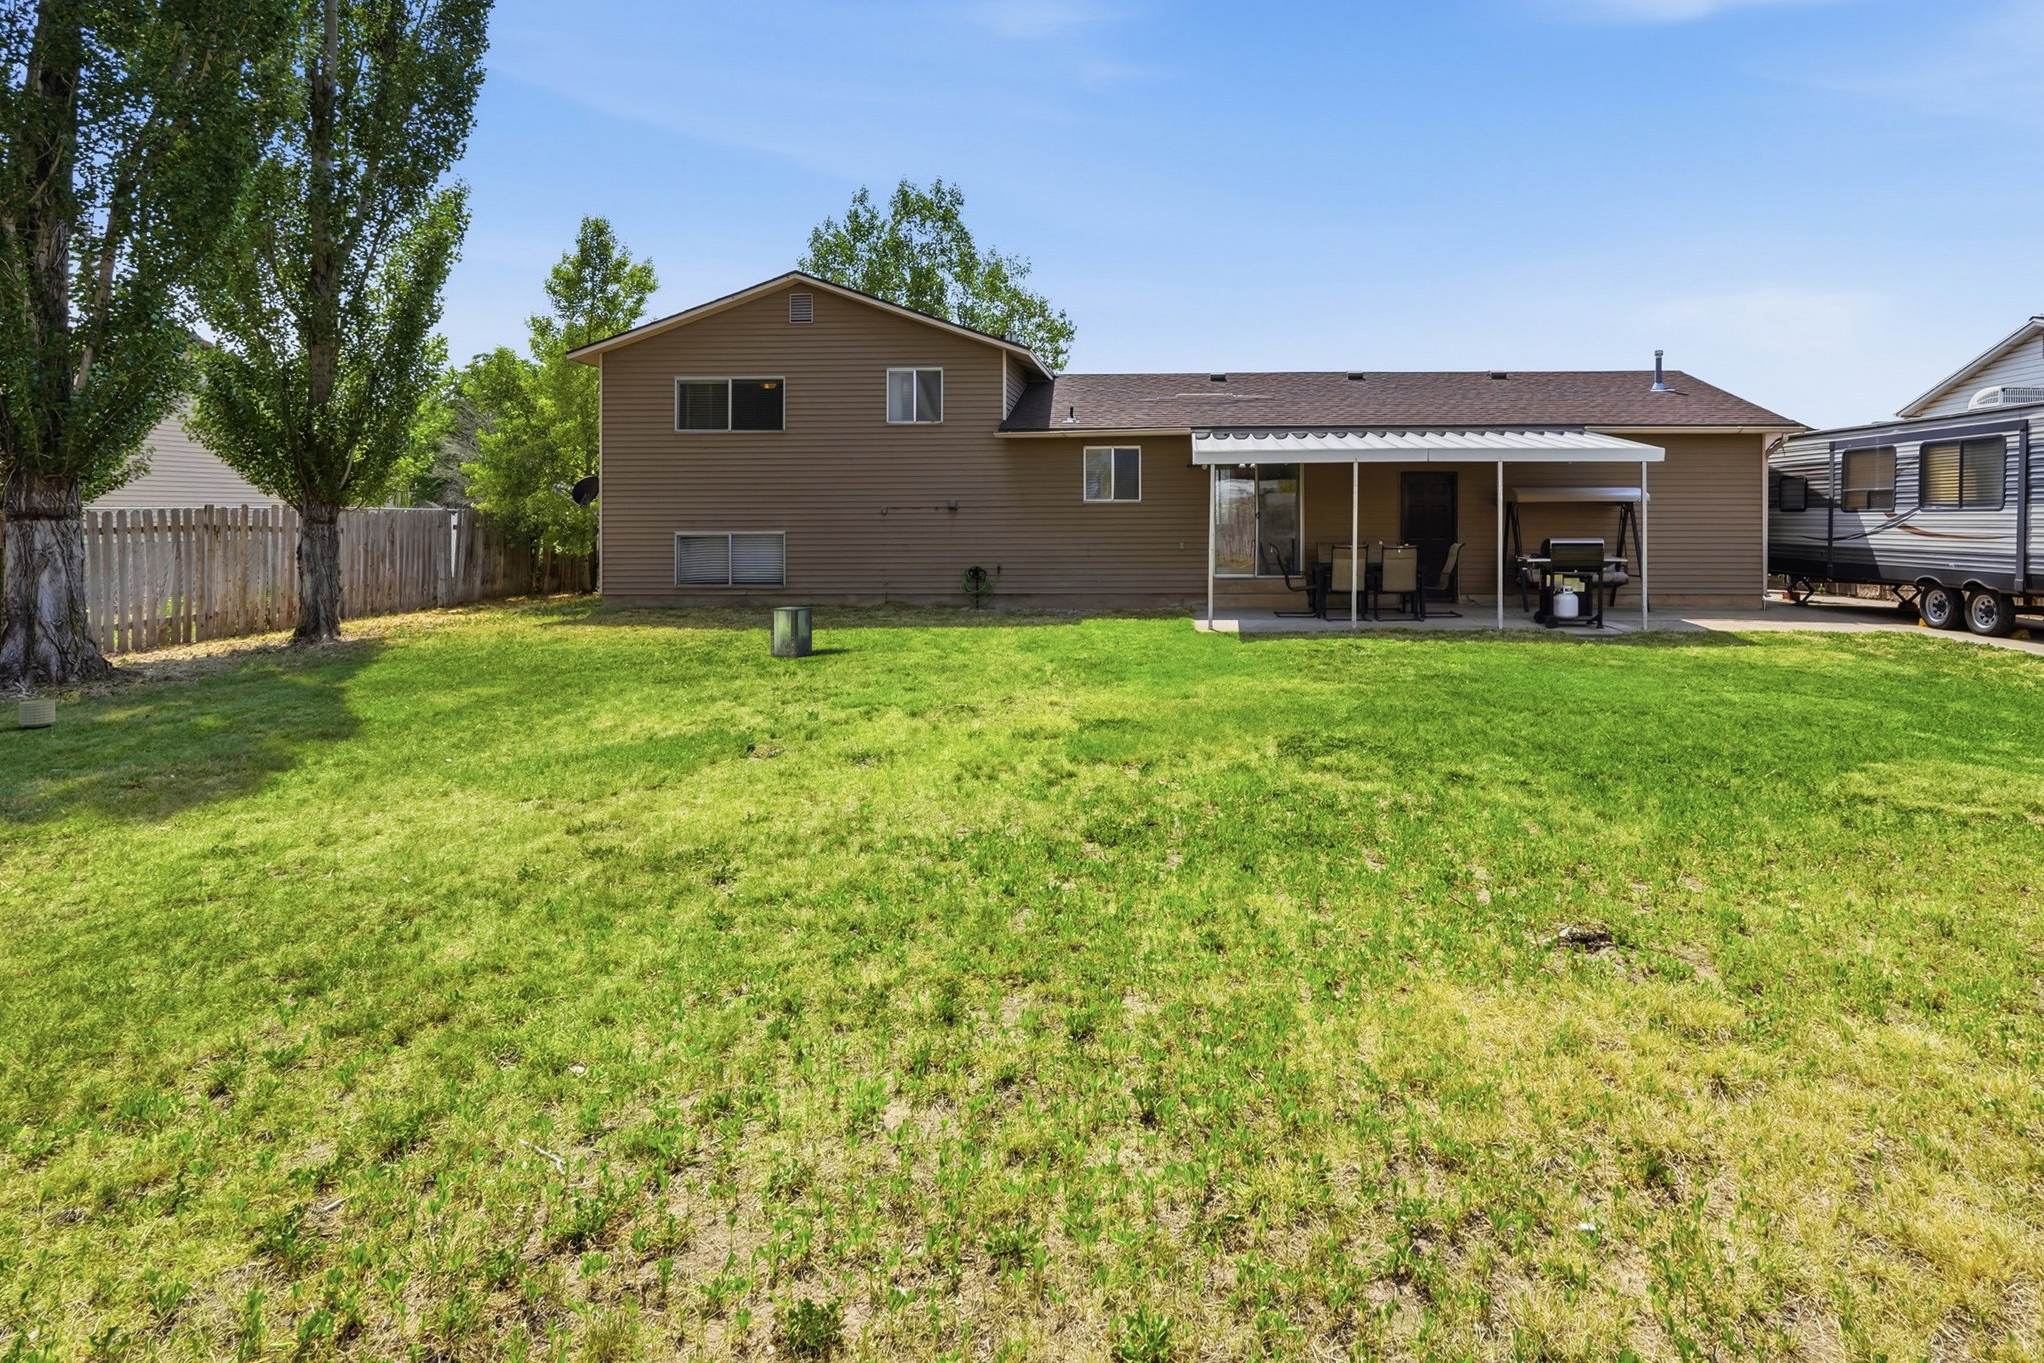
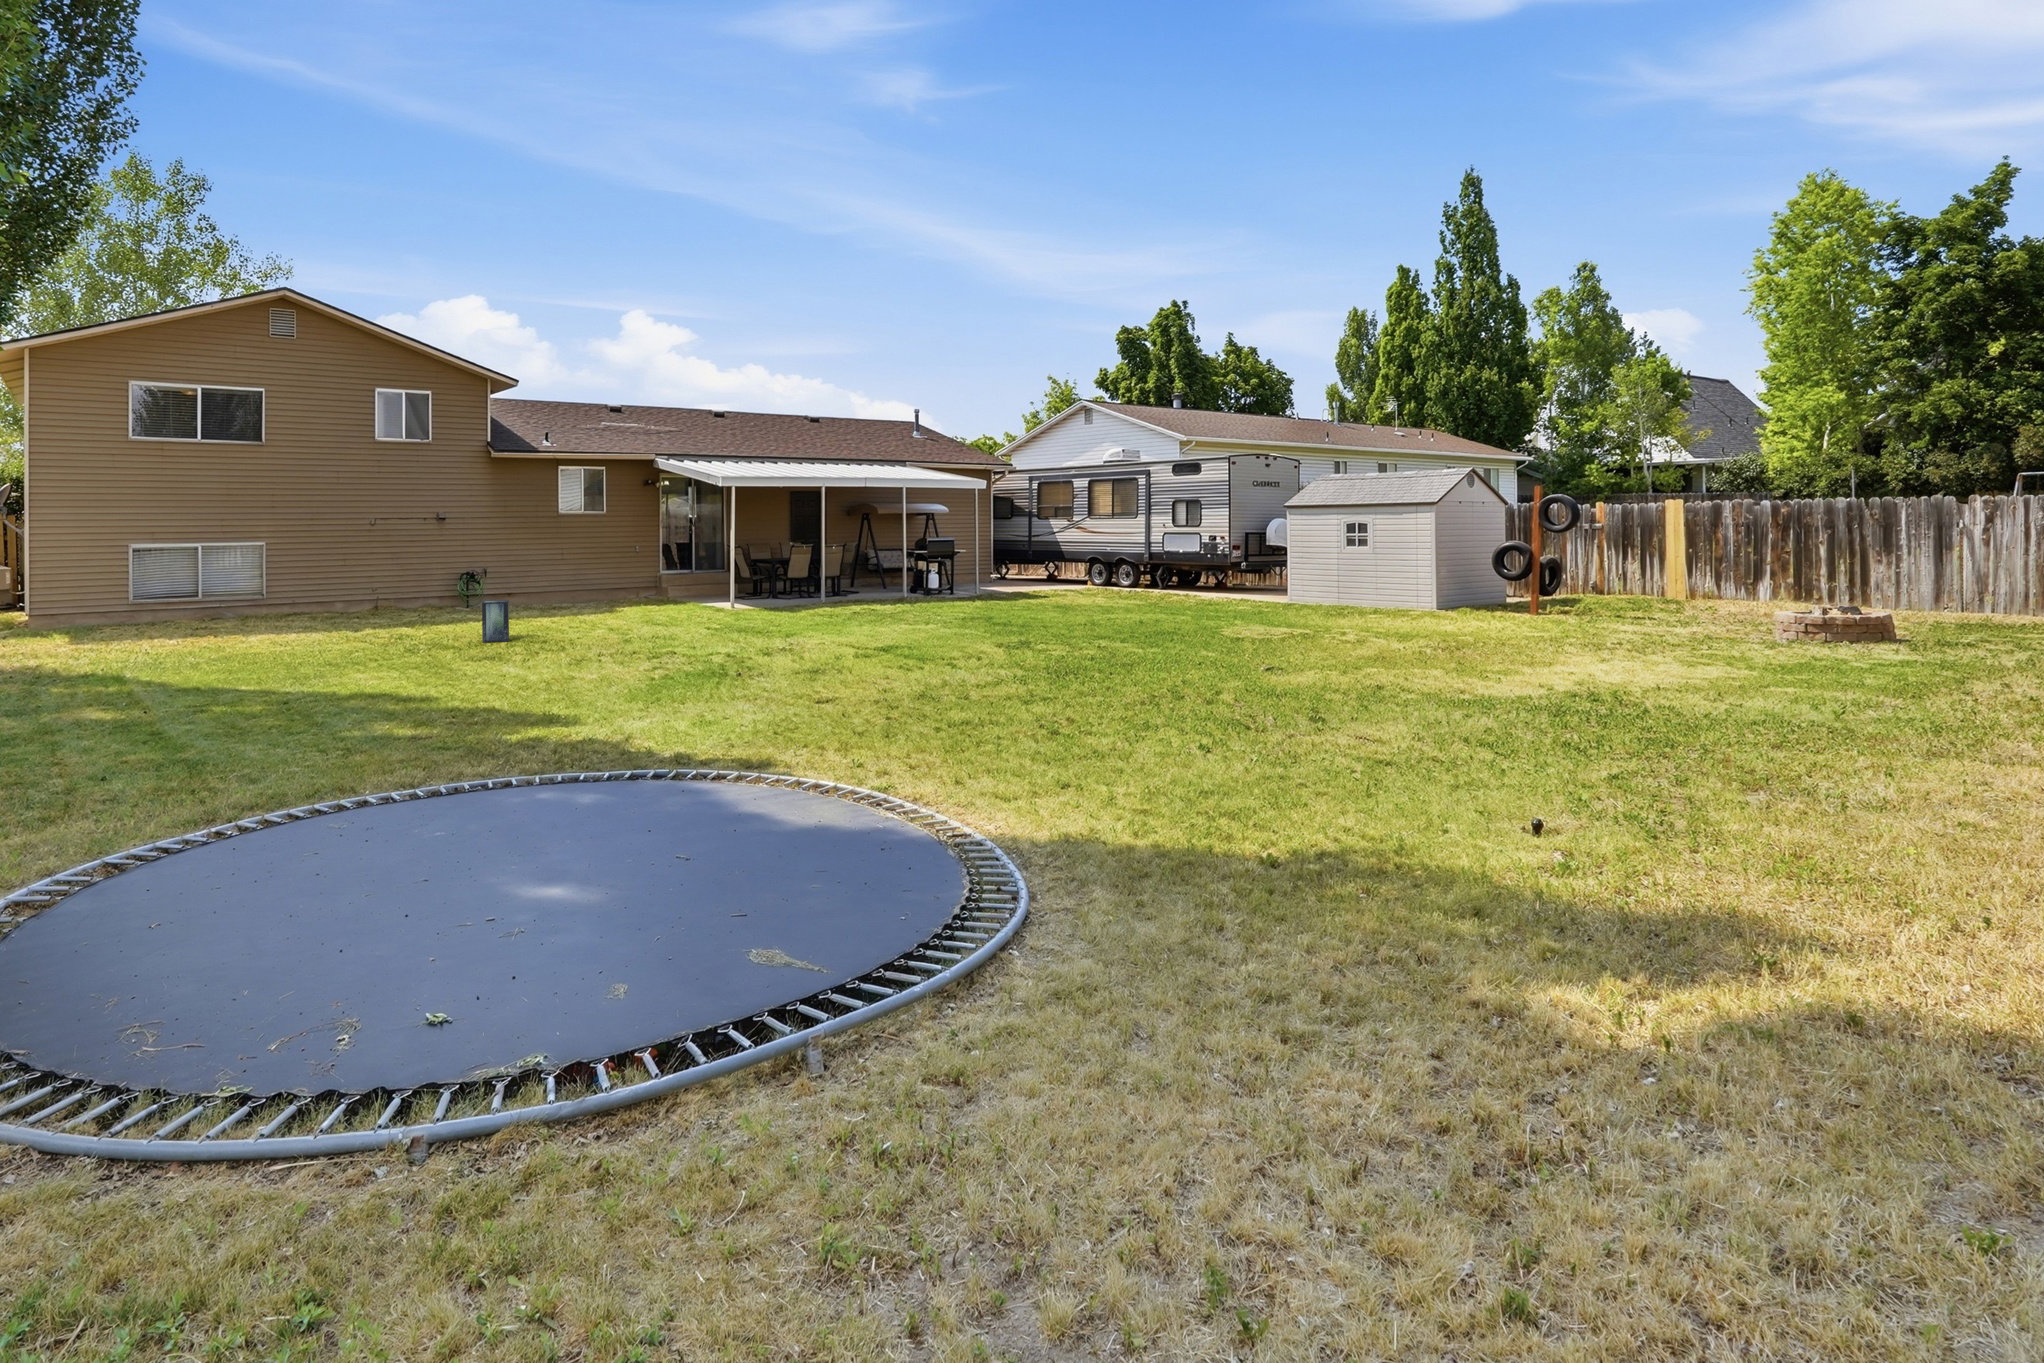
planter: present [19,700,56,728] -> none [50,701,82,728]

